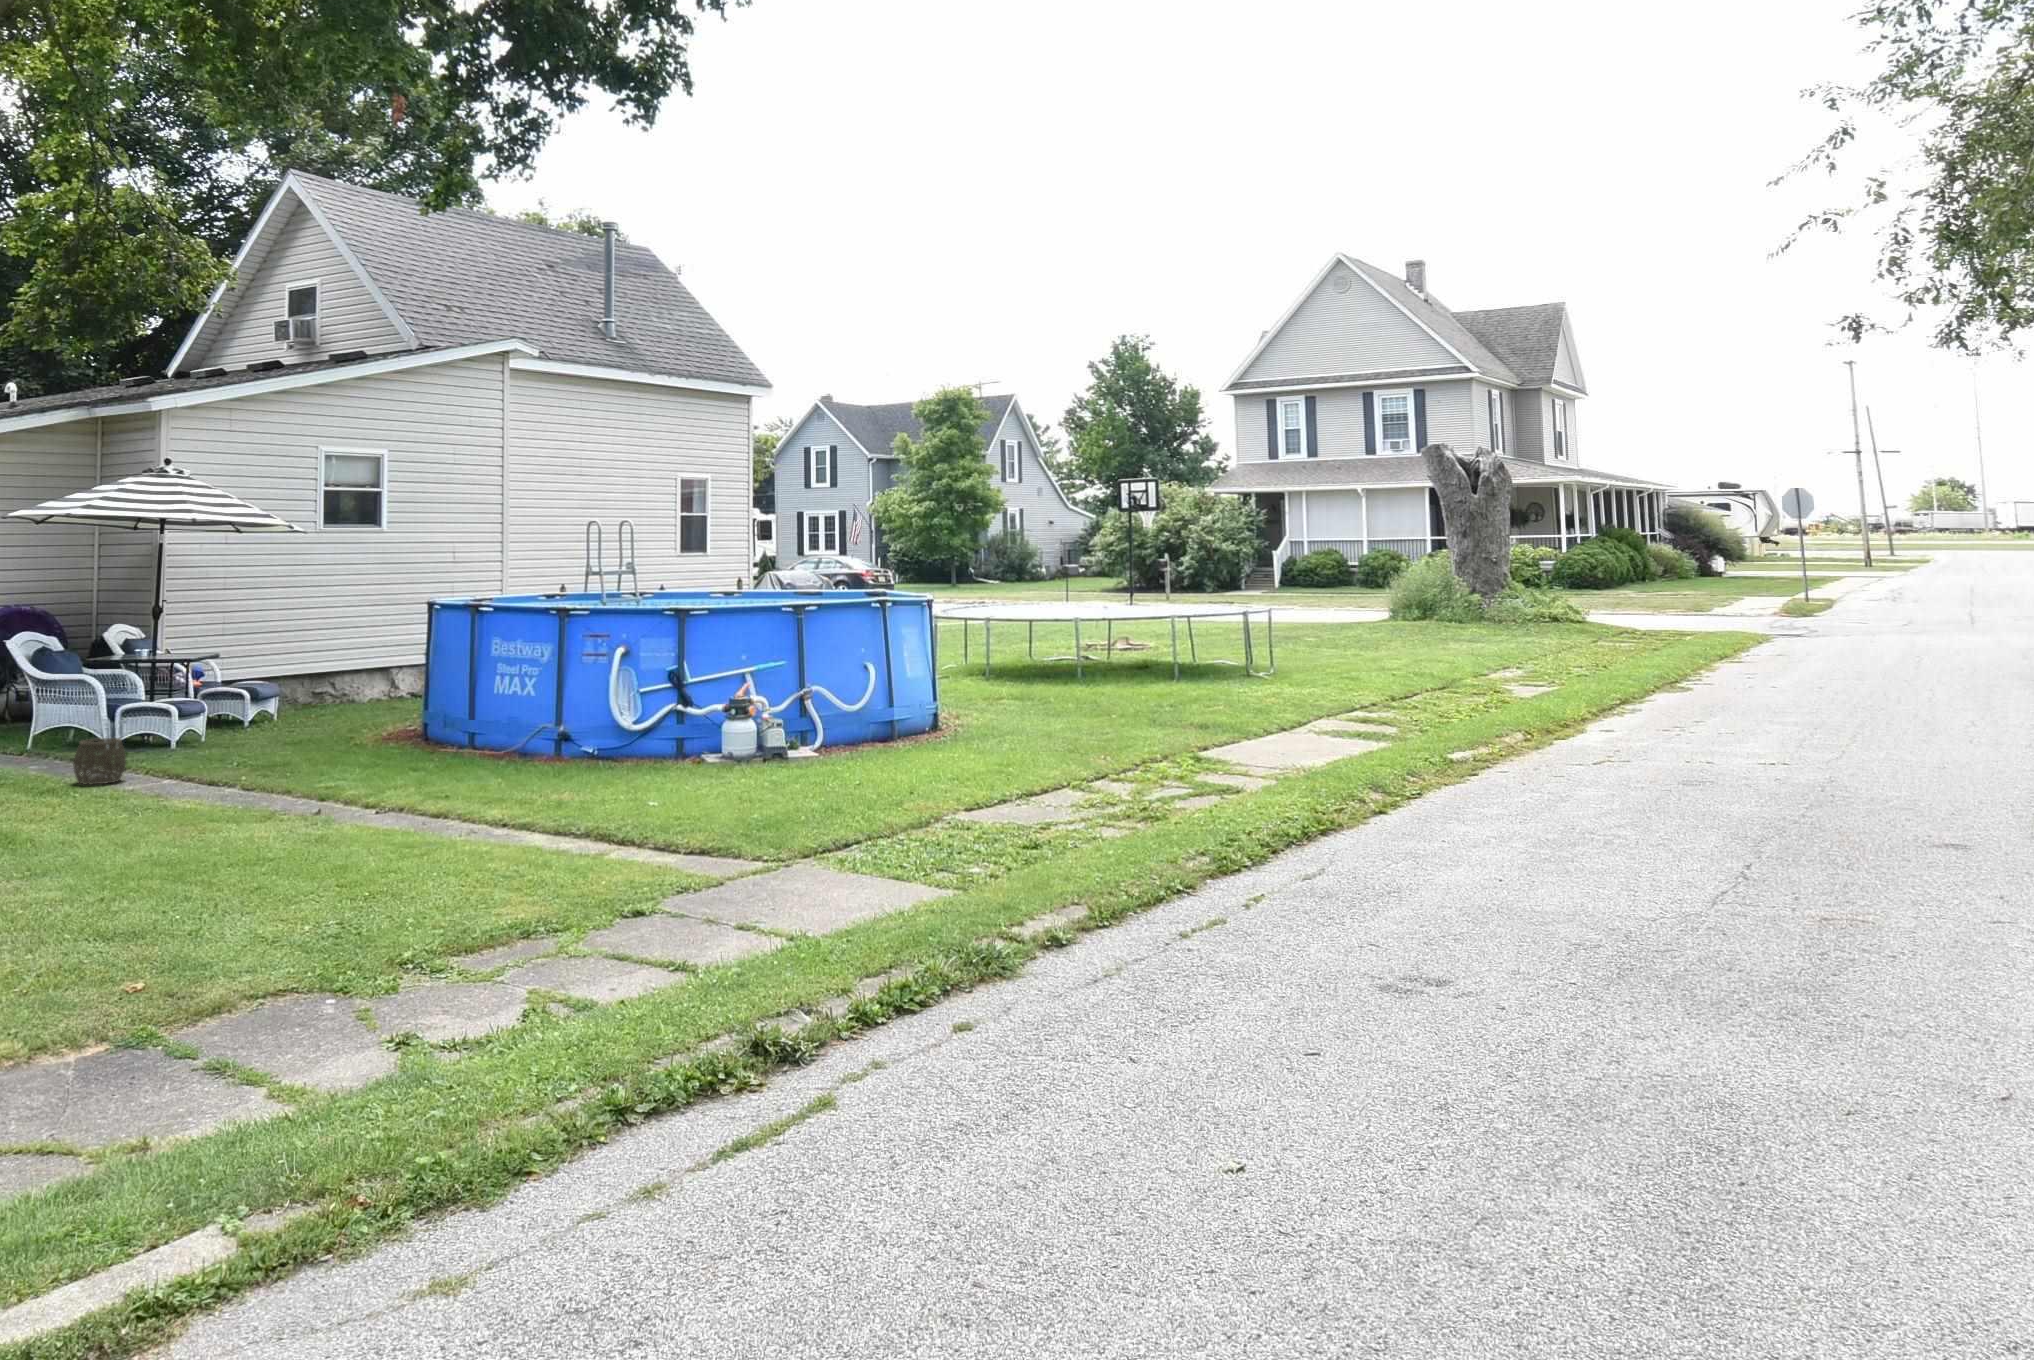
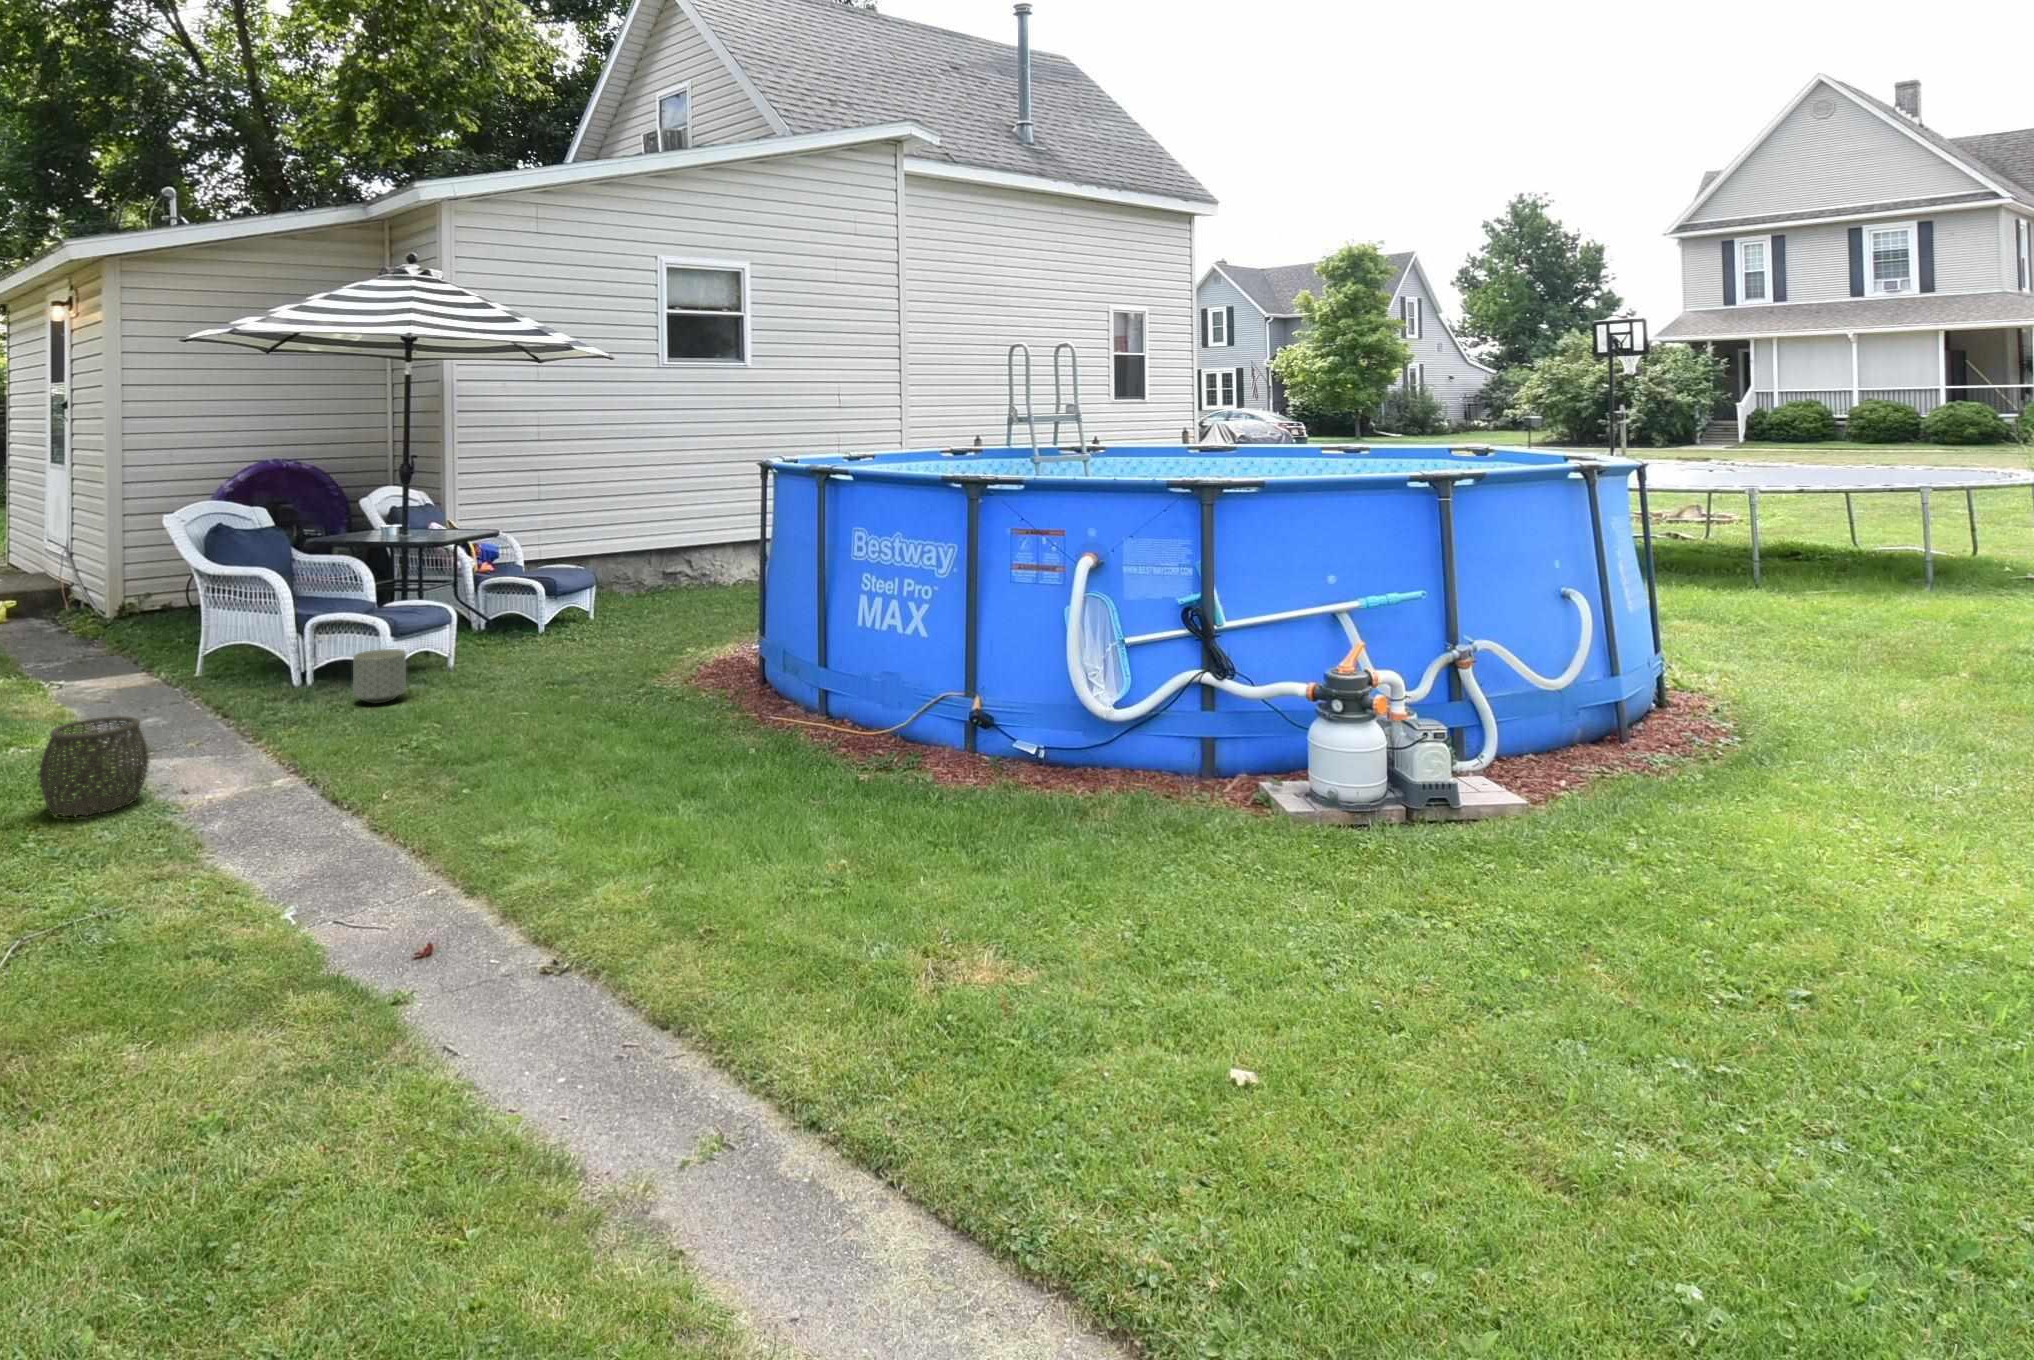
planter: none [176,721,210,753] -> present [353,649,406,704]

